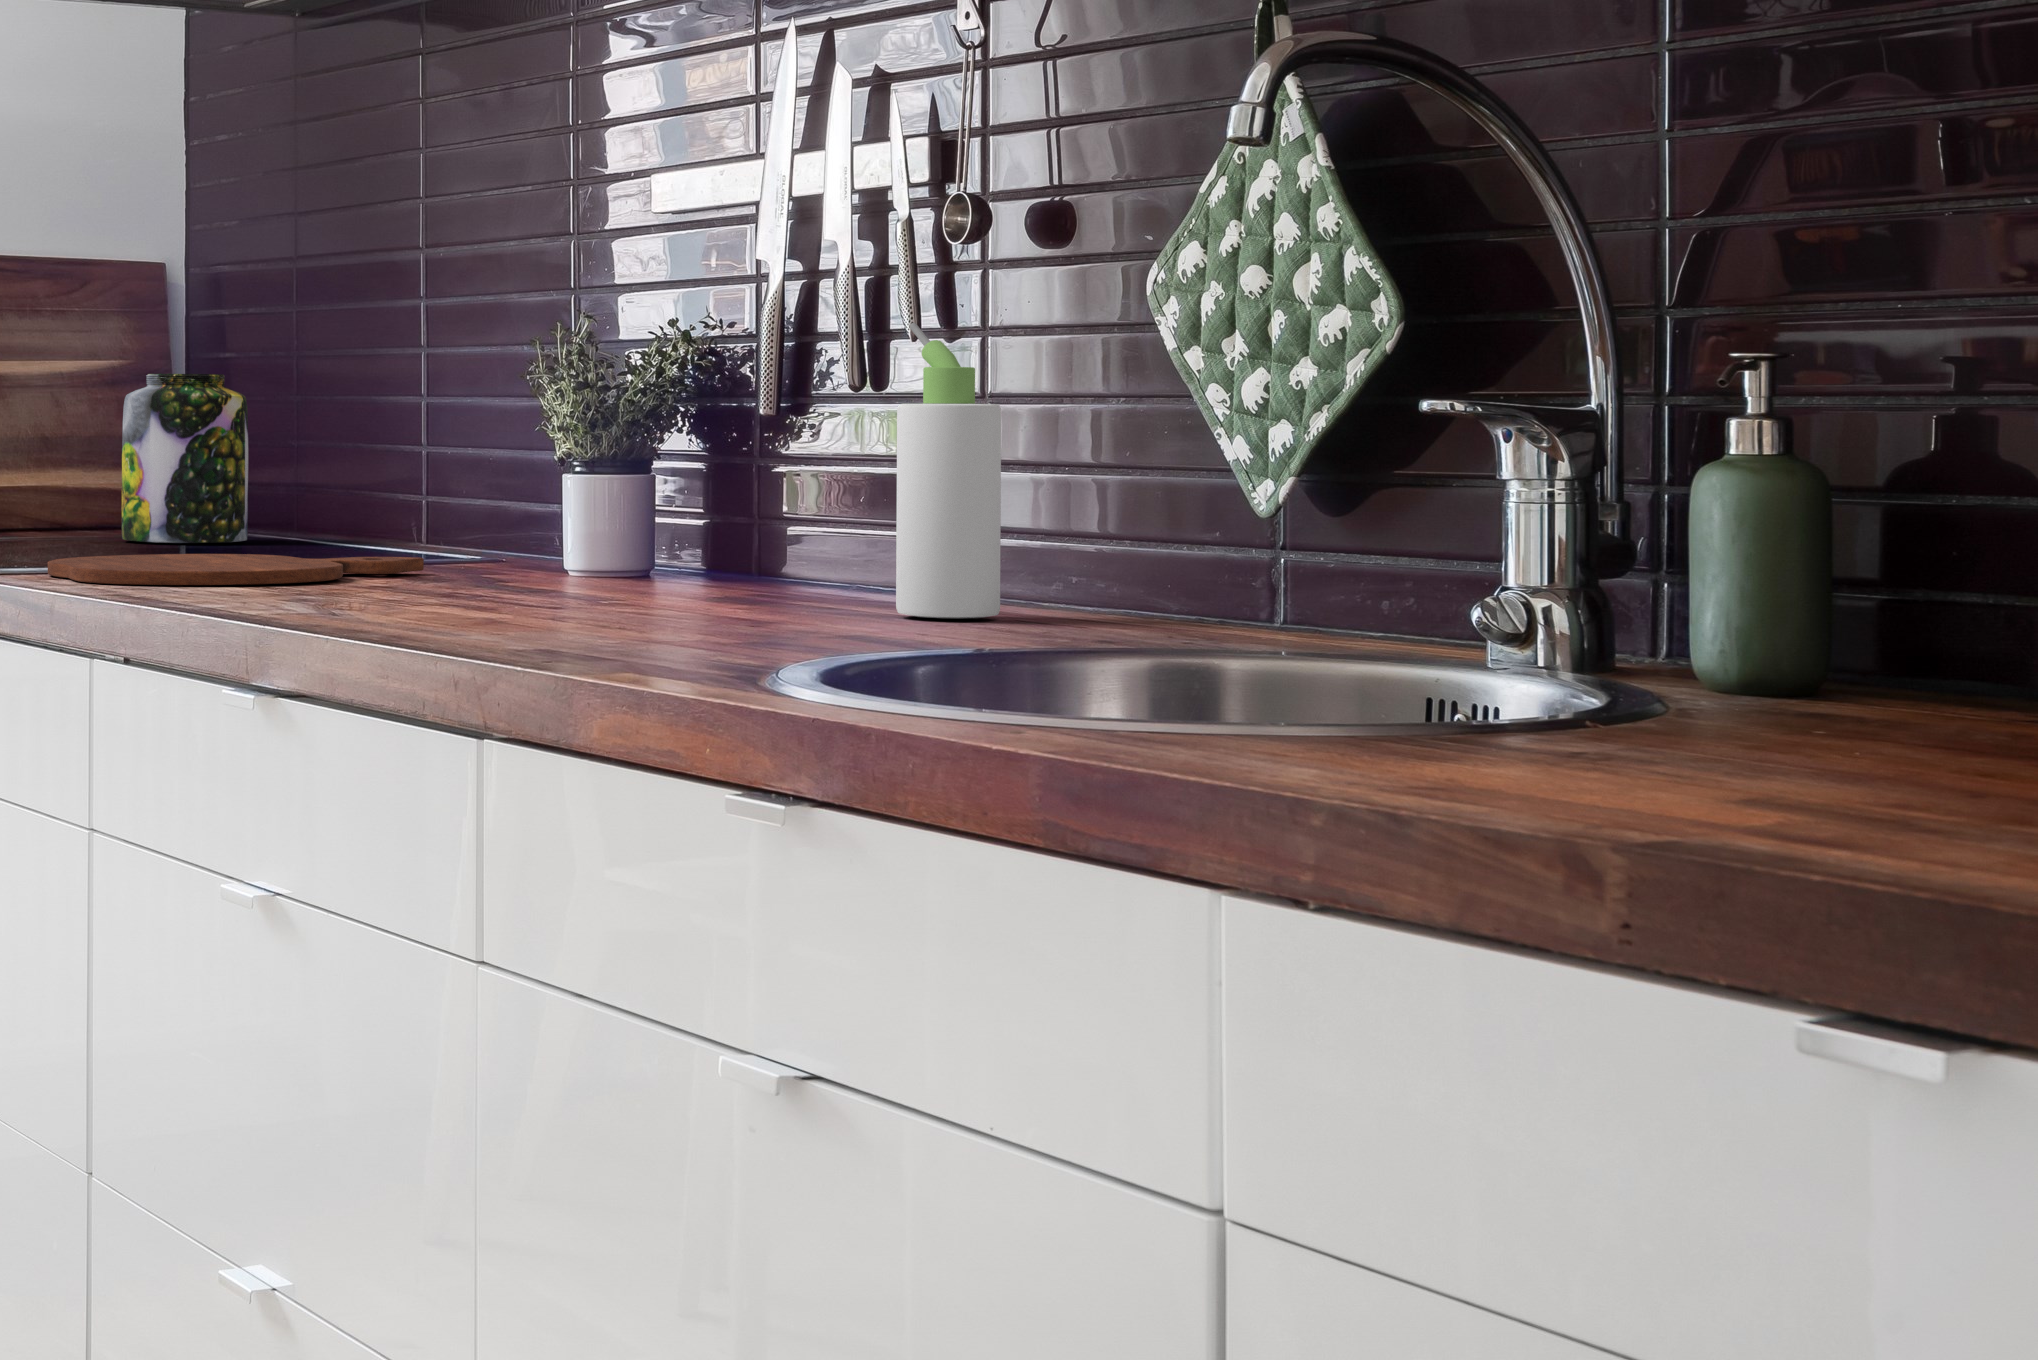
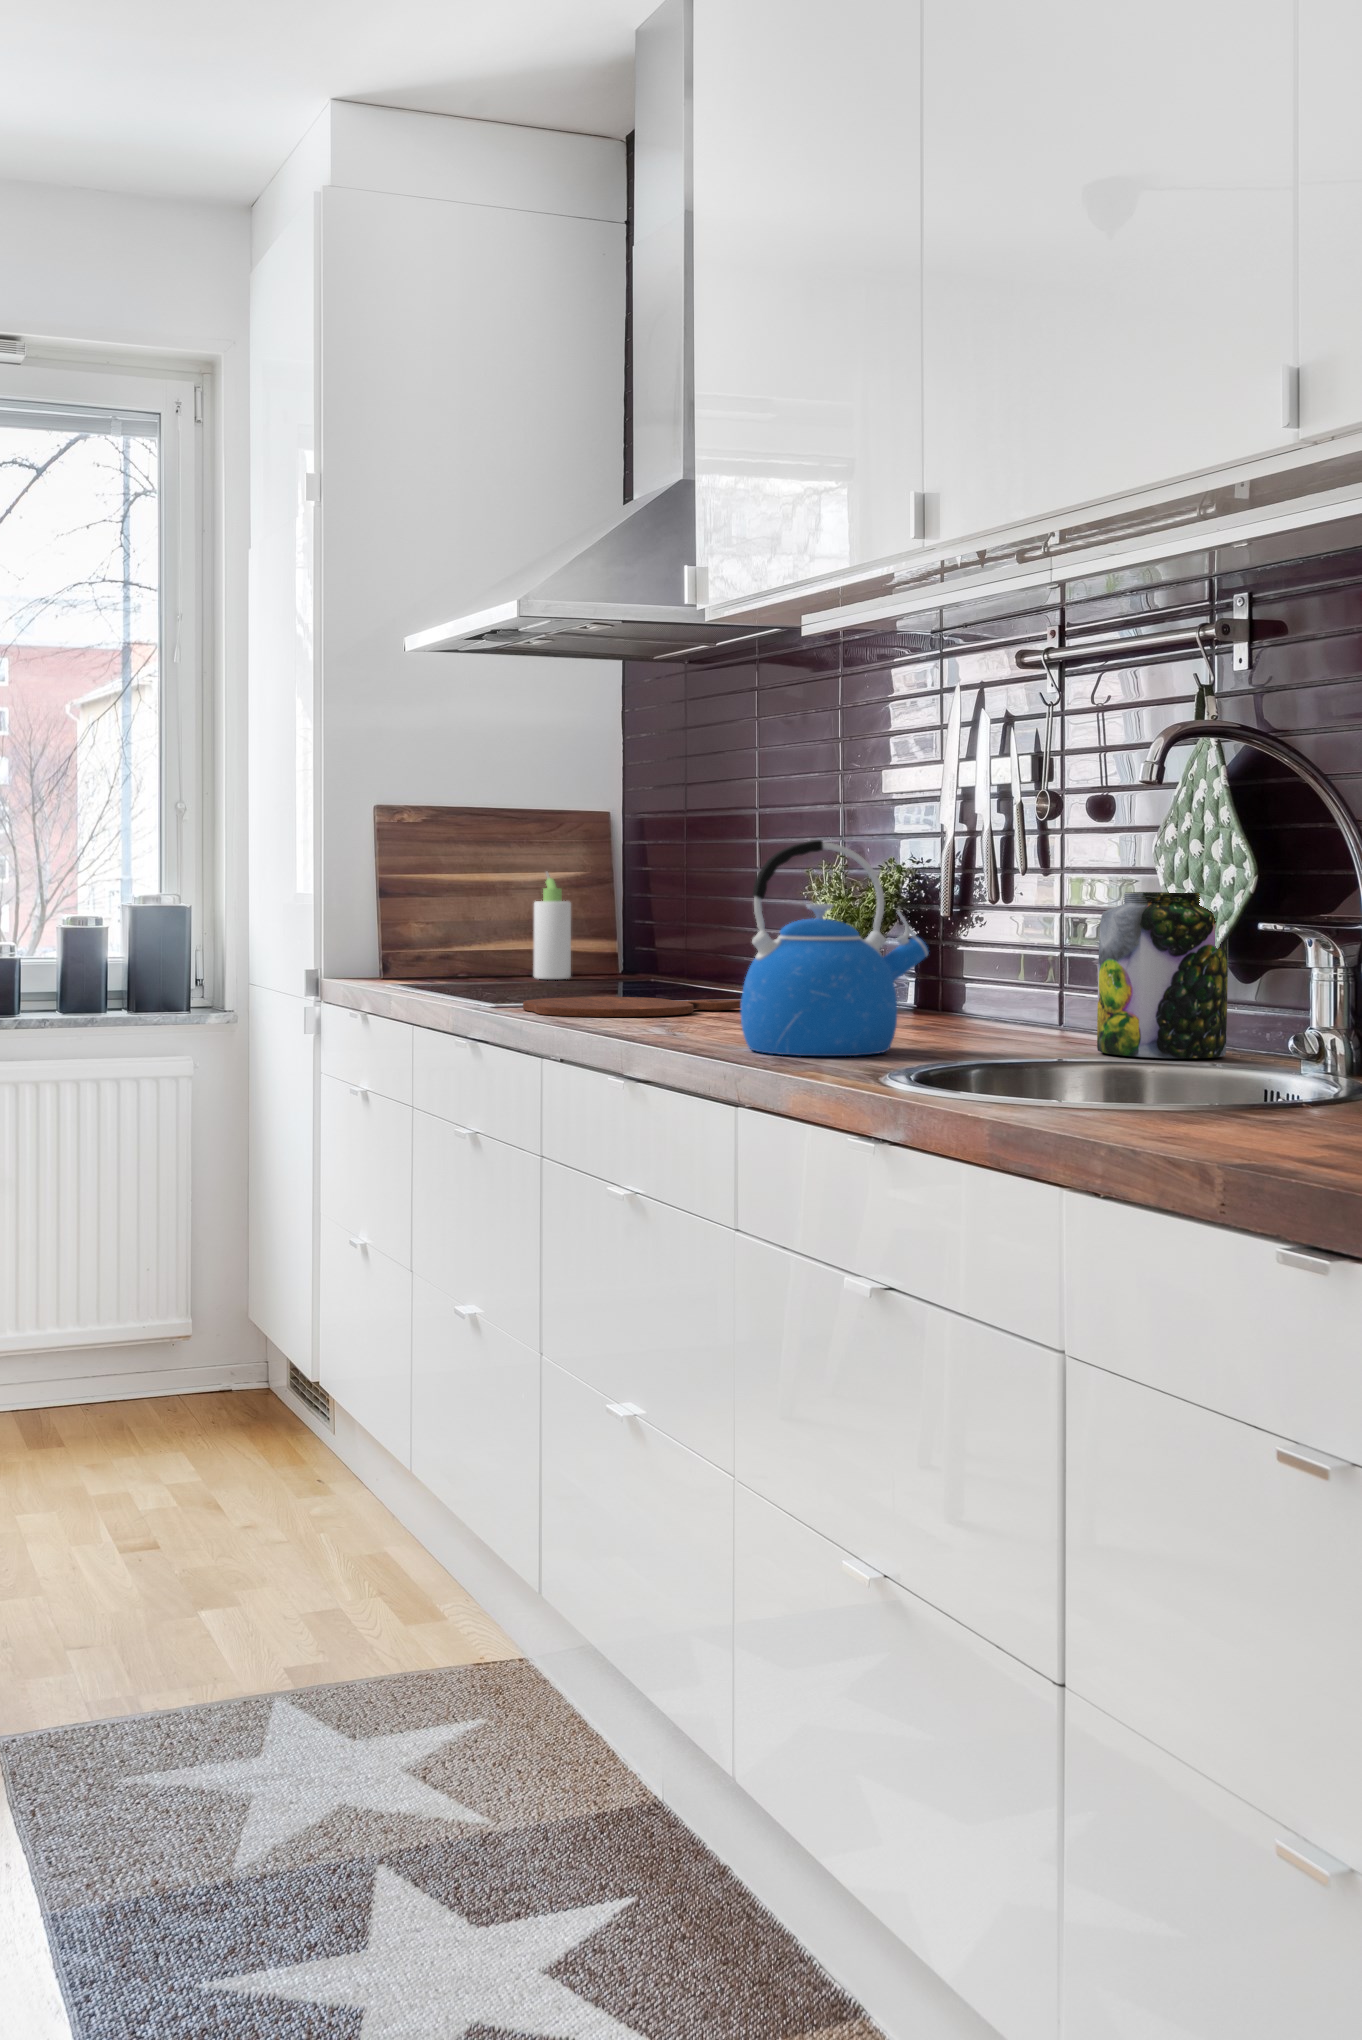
kettle: none [470,259,796,644] -> present [741,840,929,1056]
bottle: present [896,323,1001,619] -> present [533,872,571,980]
jar: present [122,374,248,543] -> present [1097,892,1228,1059]

